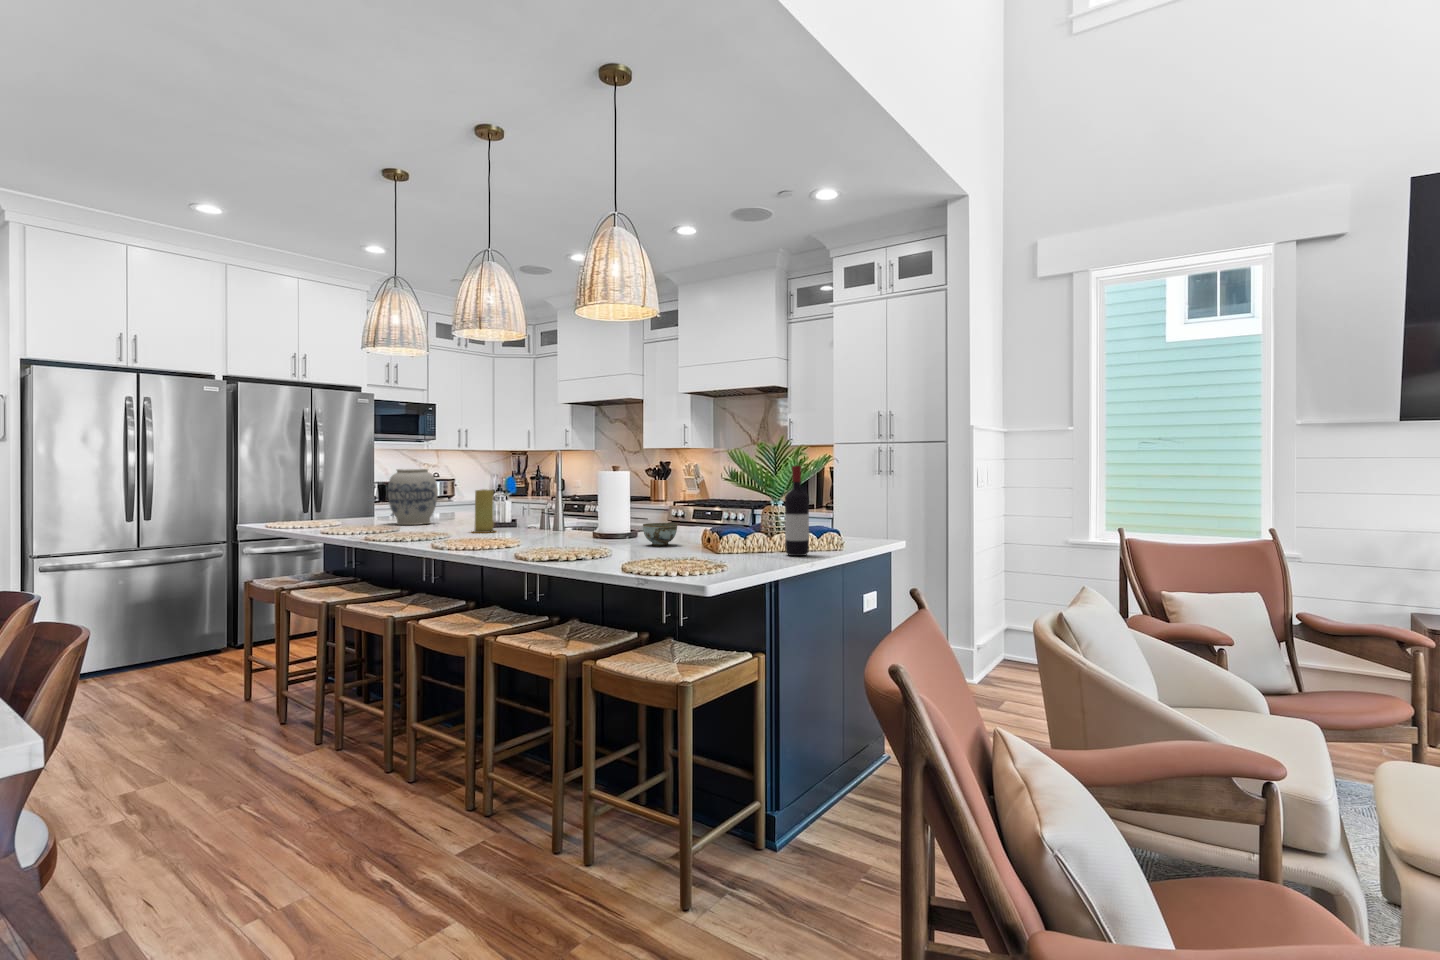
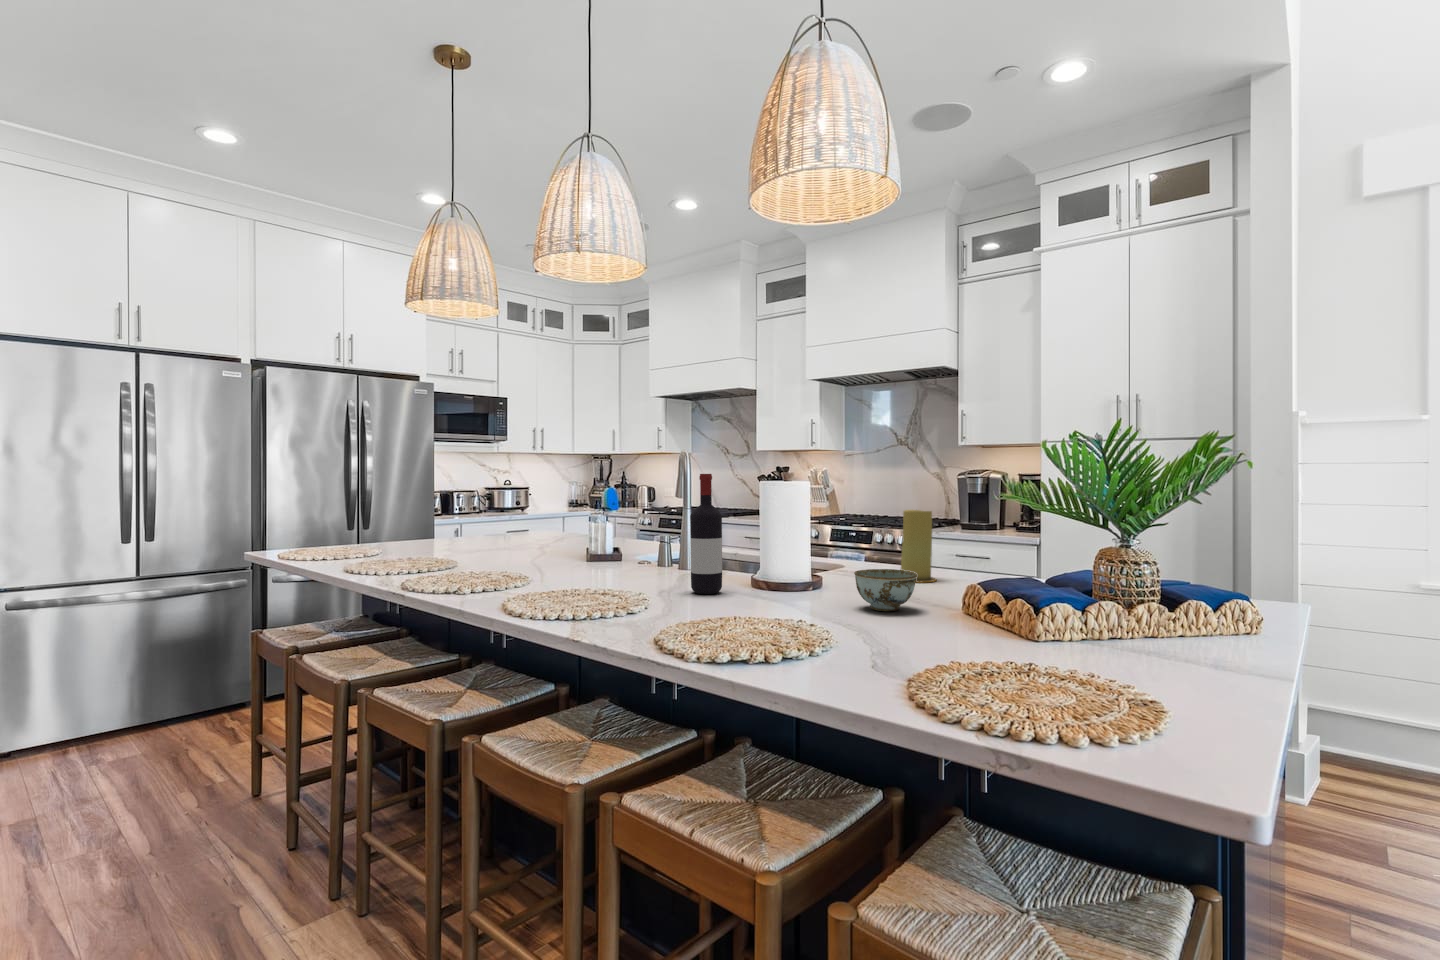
wine bottle: present [785,466,809,556] -> present [690,474,722,594]
vase: present [388,469,438,525] -> none [443,476,510,553]
candle: present [472,489,495,533] -> present [901,510,936,582]

